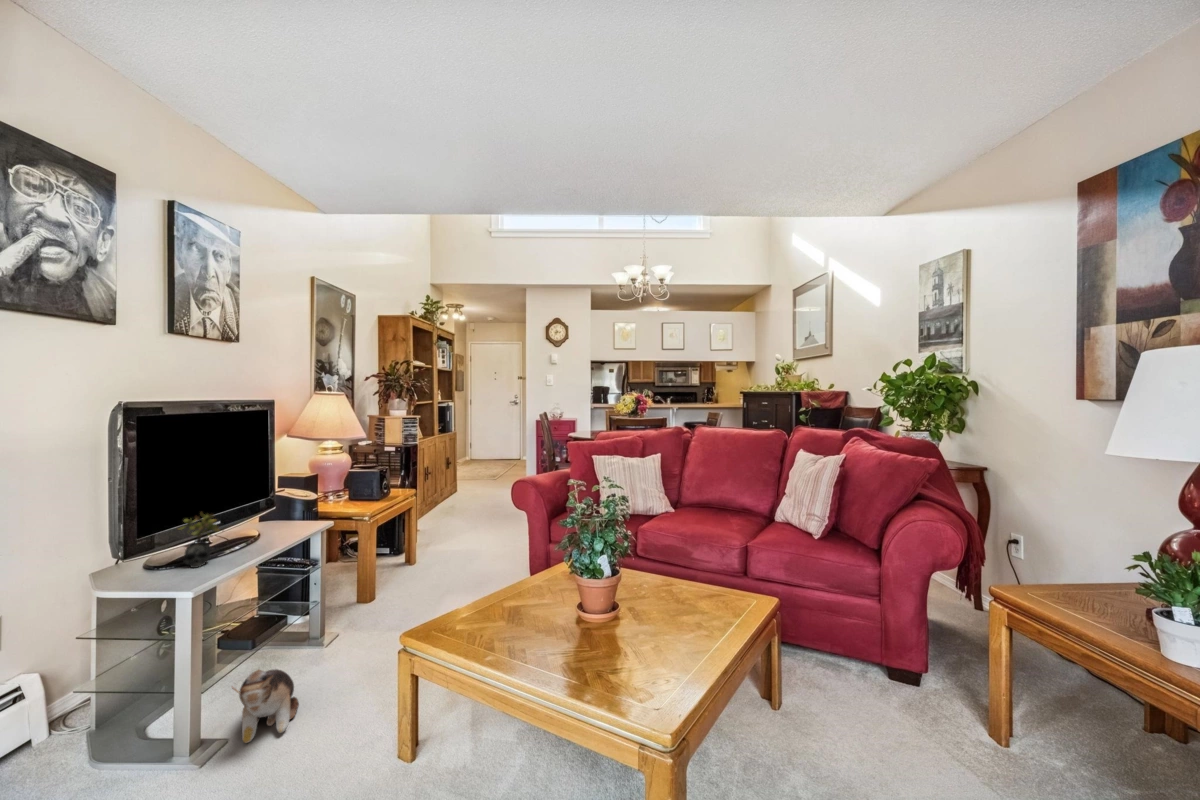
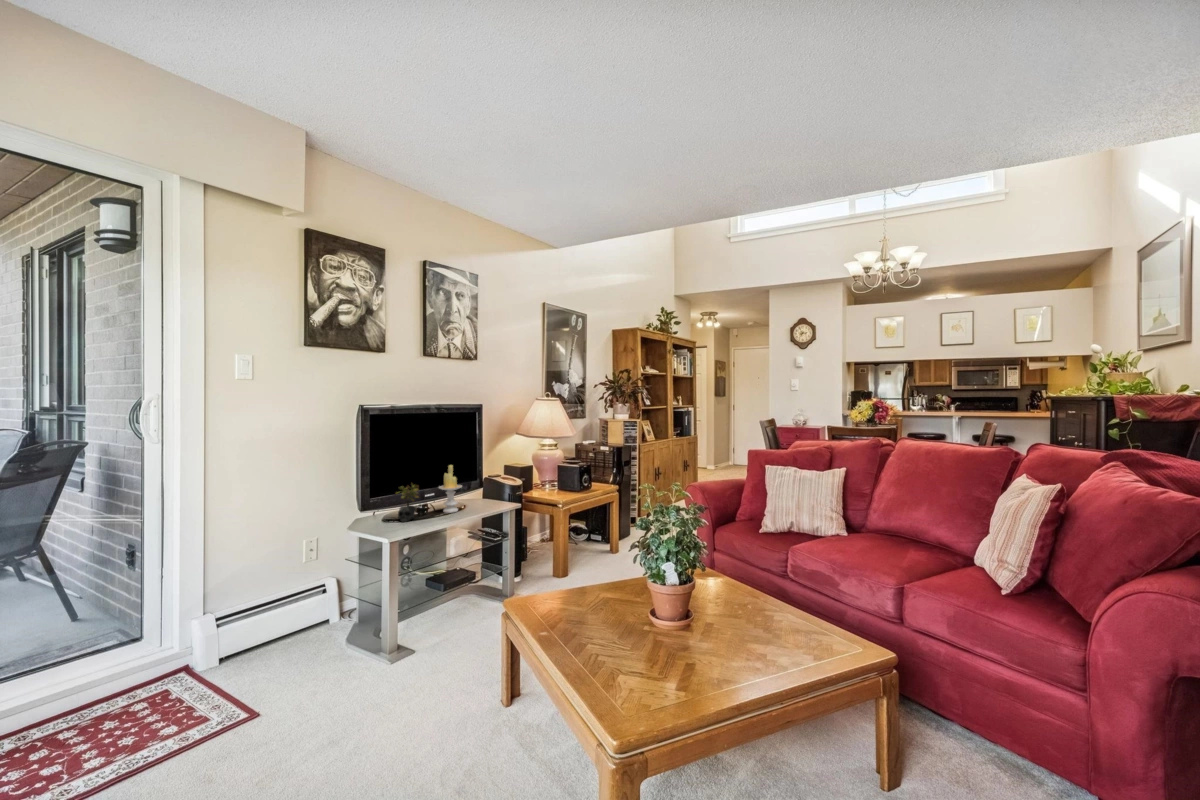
candle: none [232,482,269,546] -> present [439,465,462,513]
plush toy: present [232,669,299,743] -> none [398,604,461,657]

